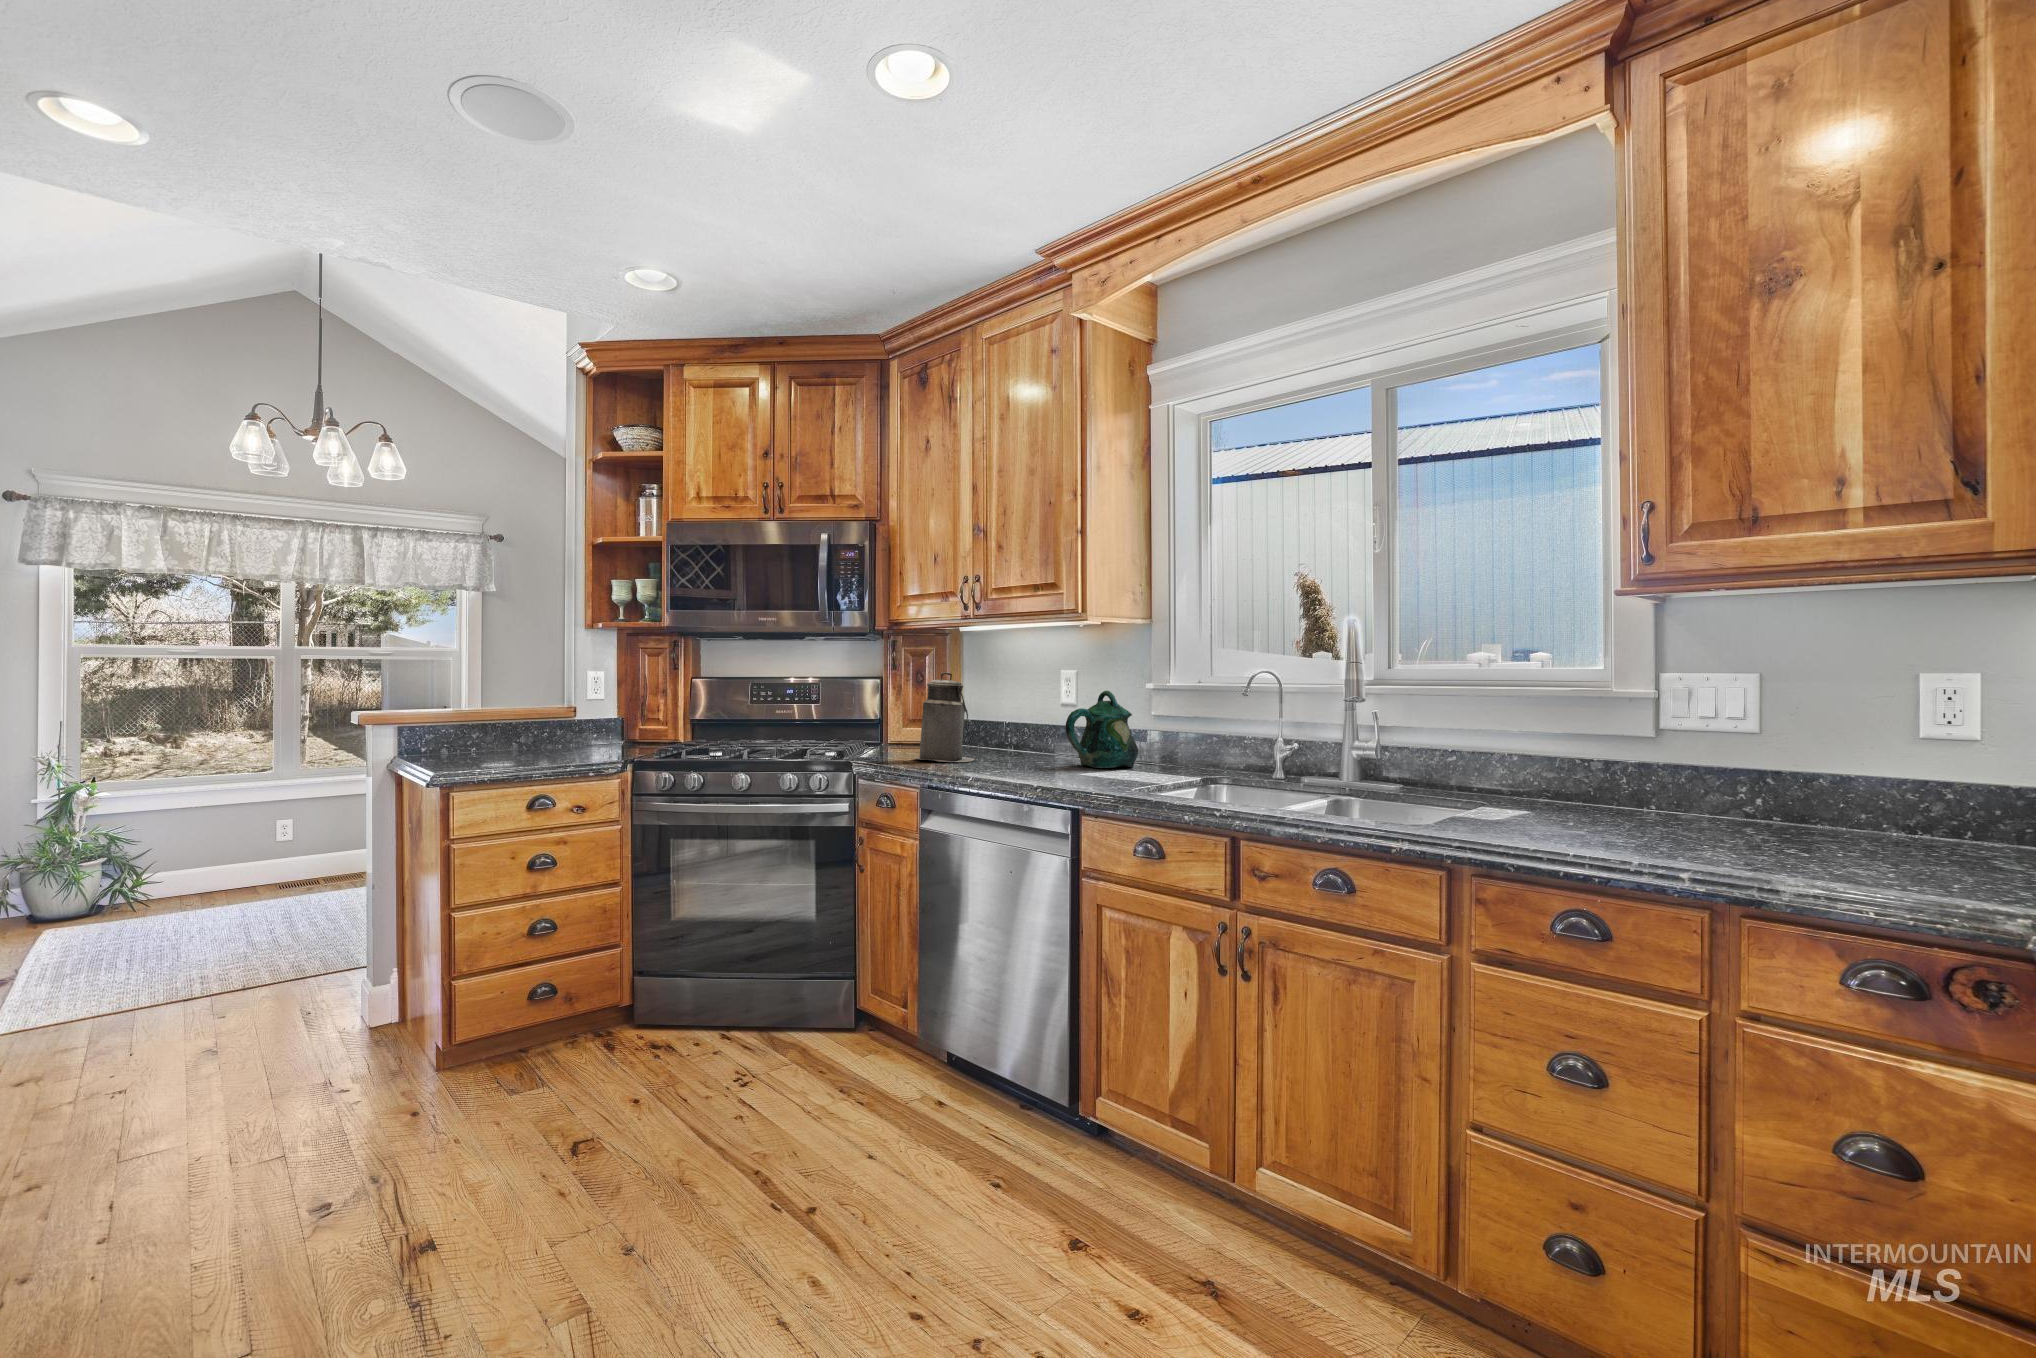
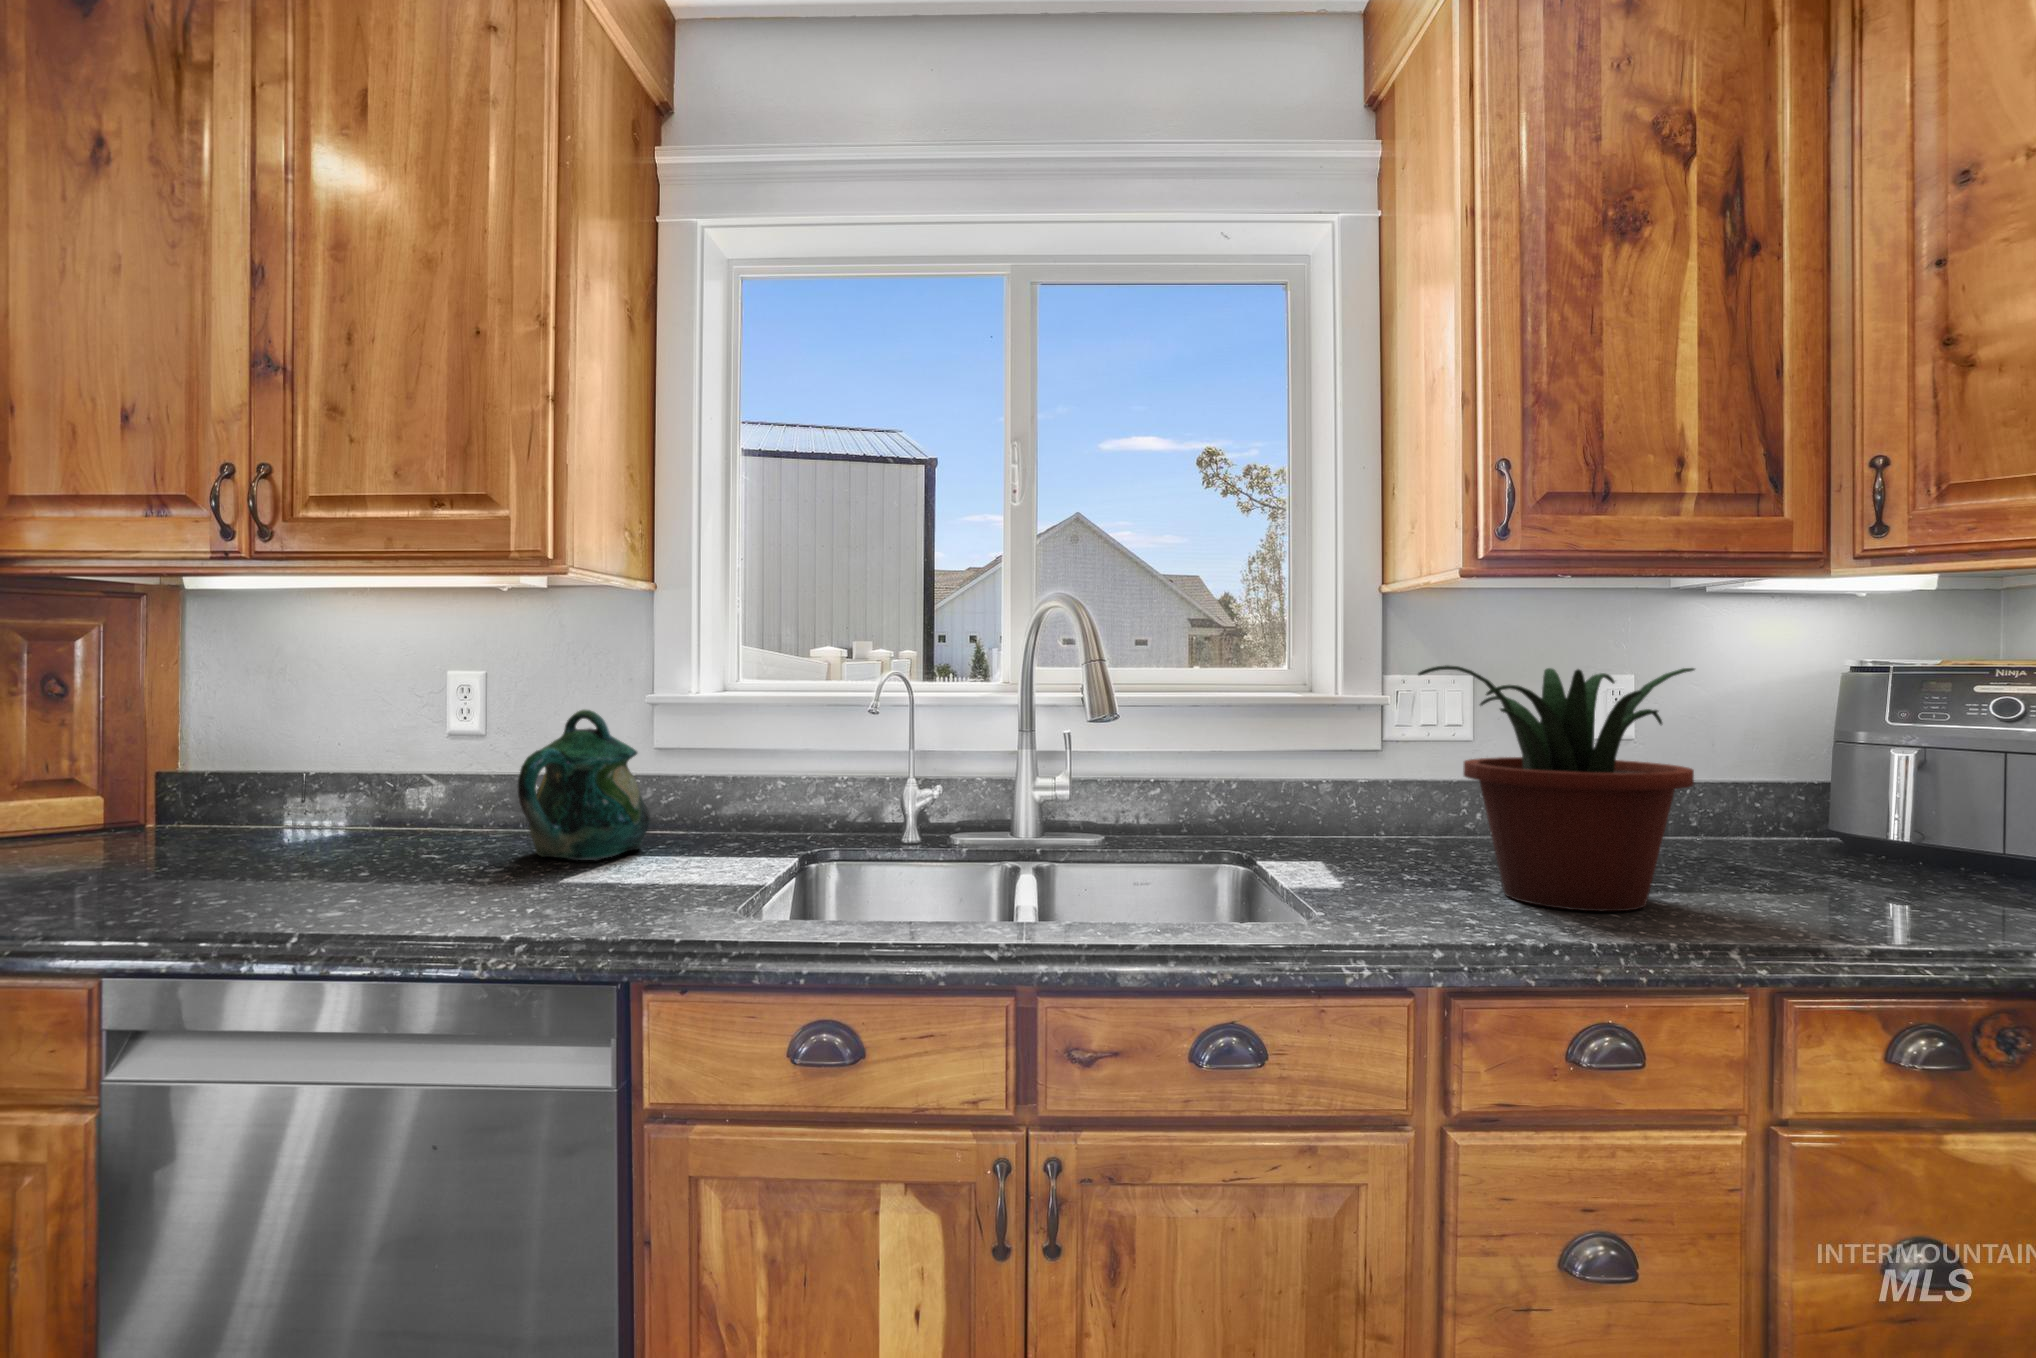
potted plant: none [1558,656,1812,842] -> present [1418,665,1695,911]
canister: present [913,673,974,762] -> none [99,682,276,891]

